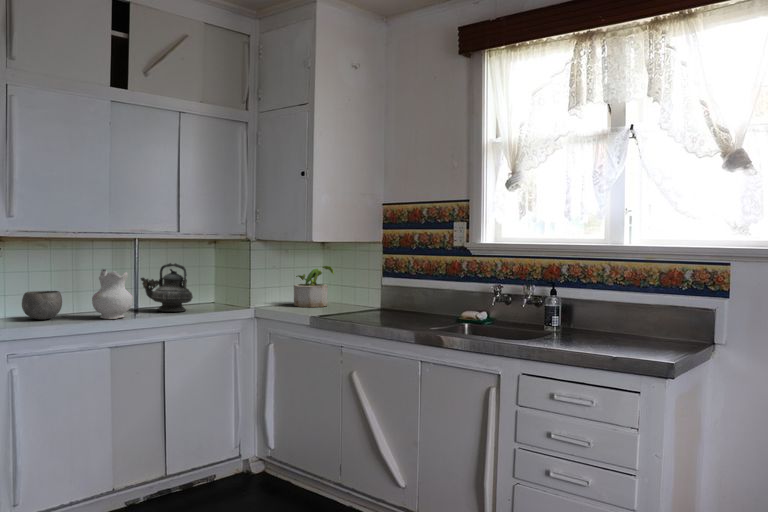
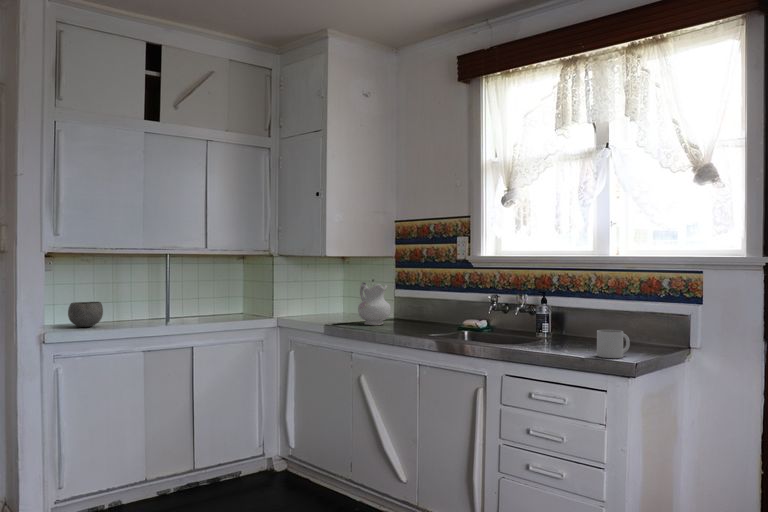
teapot: present [141,263,193,312] -> none [174,277,221,321]
potted plant: present [294,266,334,307] -> none [314,279,352,317]
ceramic pitcher: present [92,269,133,319] -> present [358,282,391,325]
mug: none [626,326,660,357] -> present [597,330,630,358]

